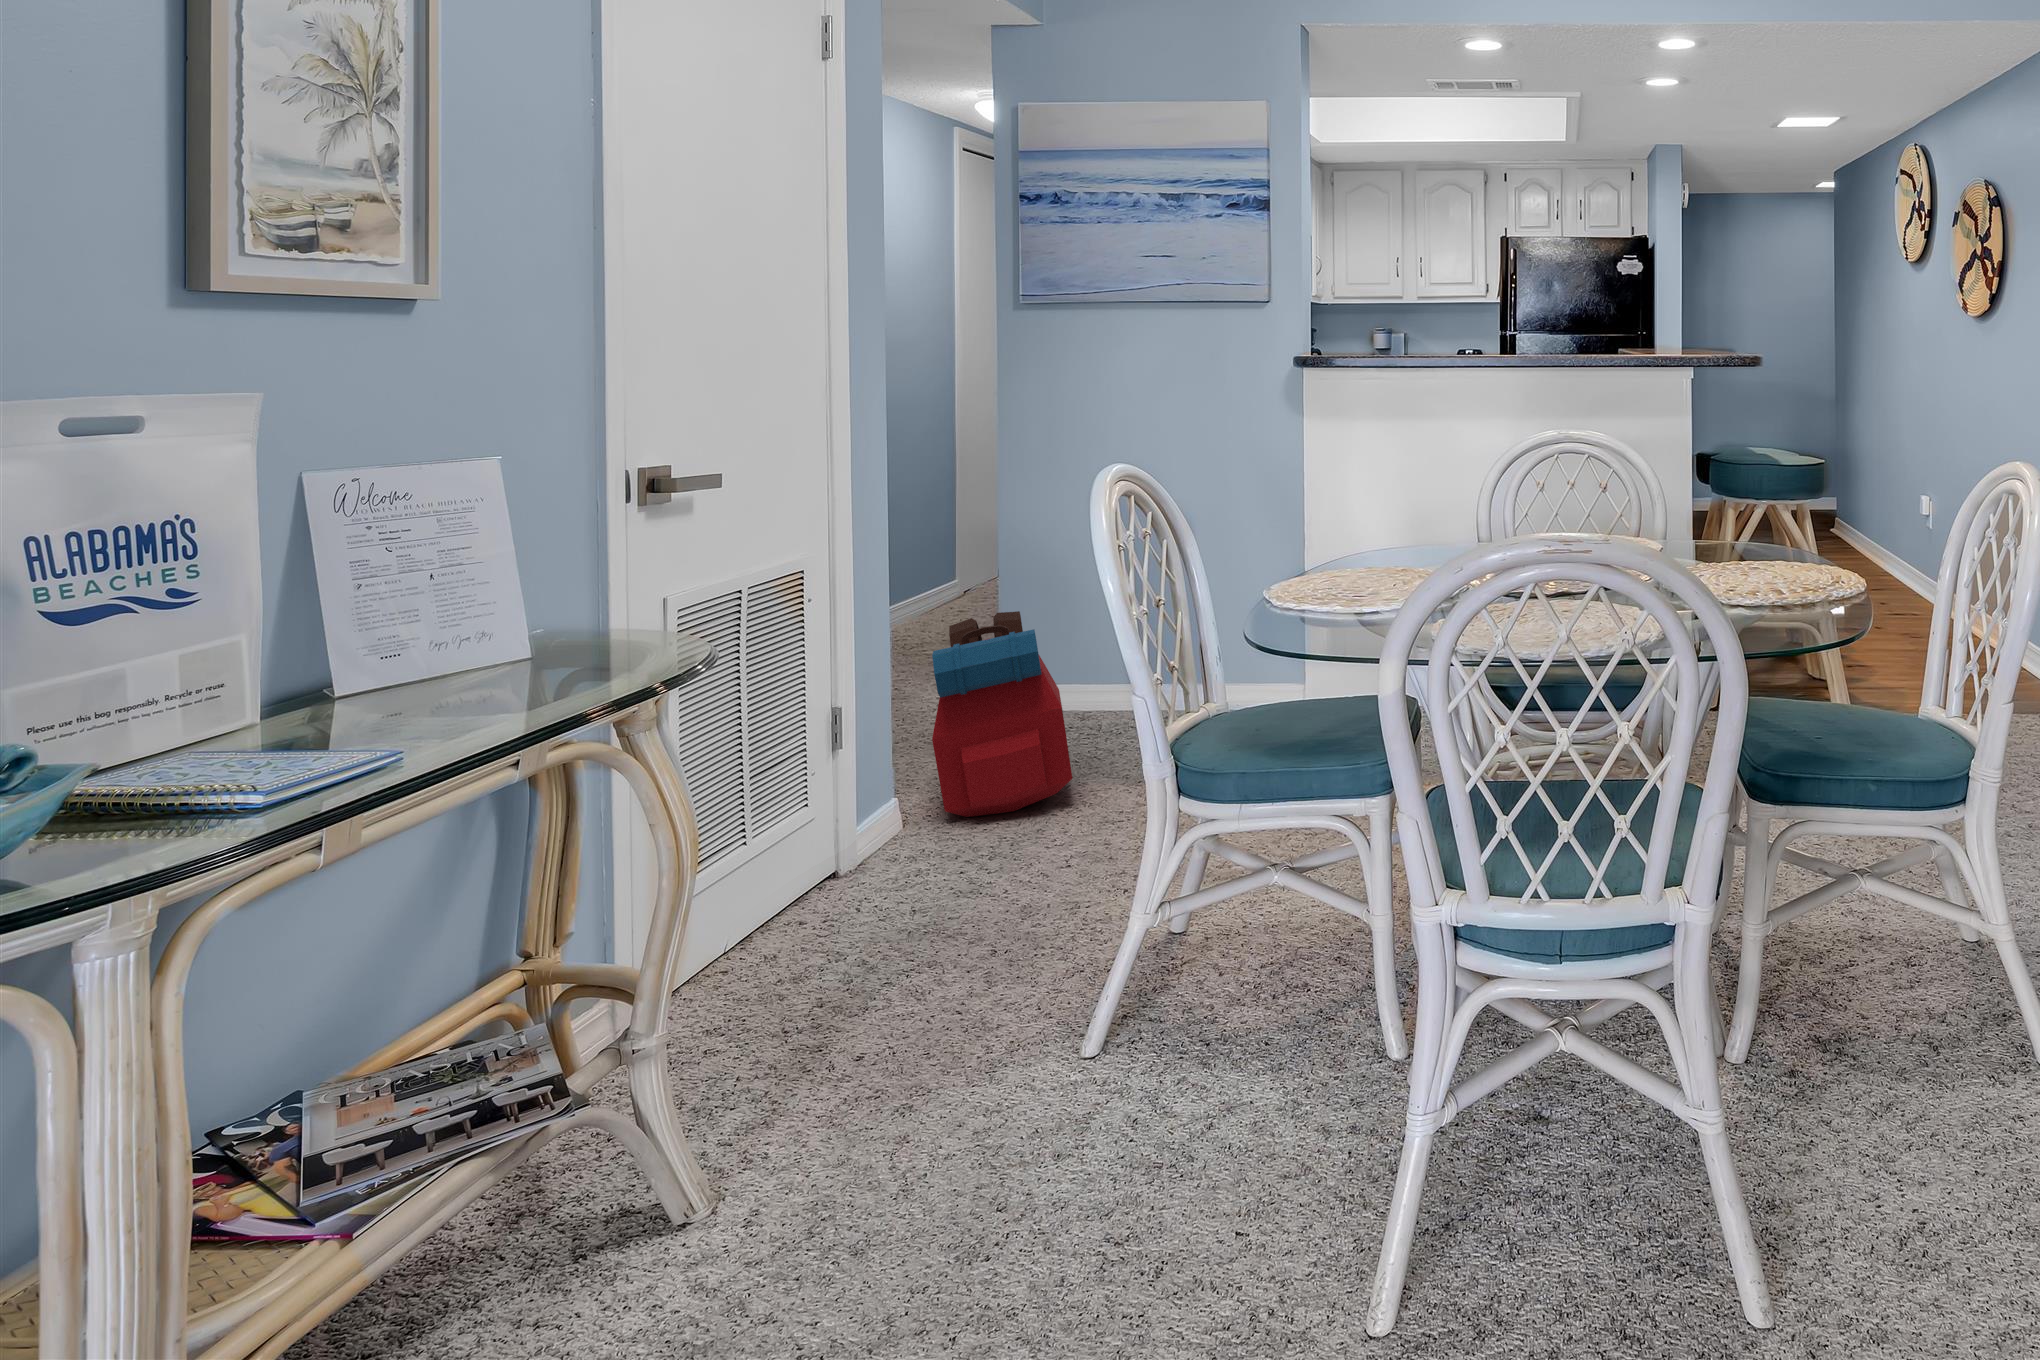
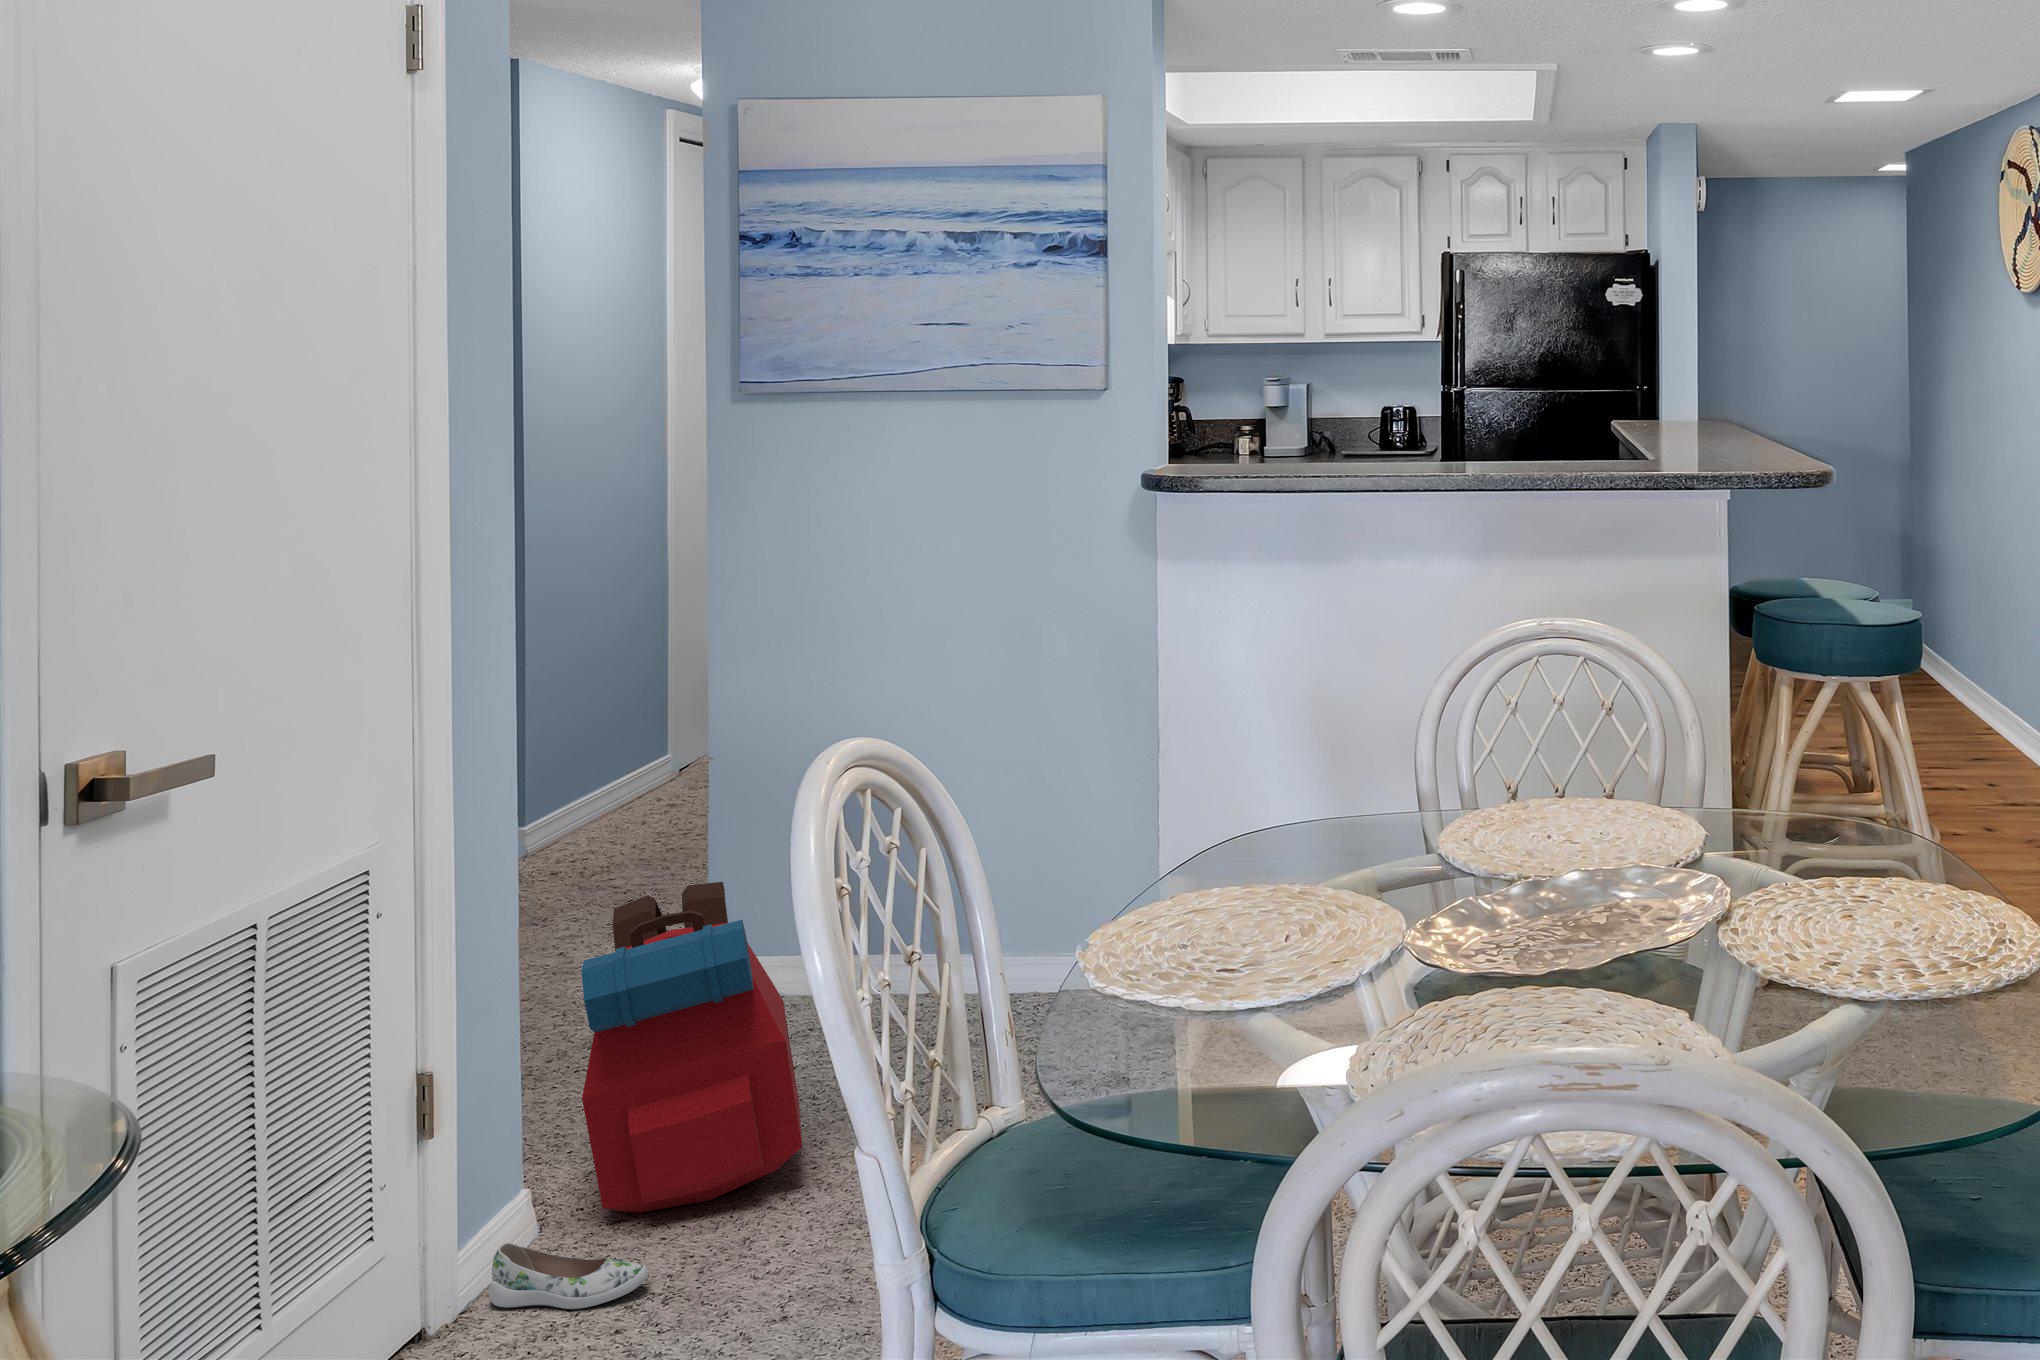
shoe: none [876,822,977,863] -> present [489,1243,649,1309]

